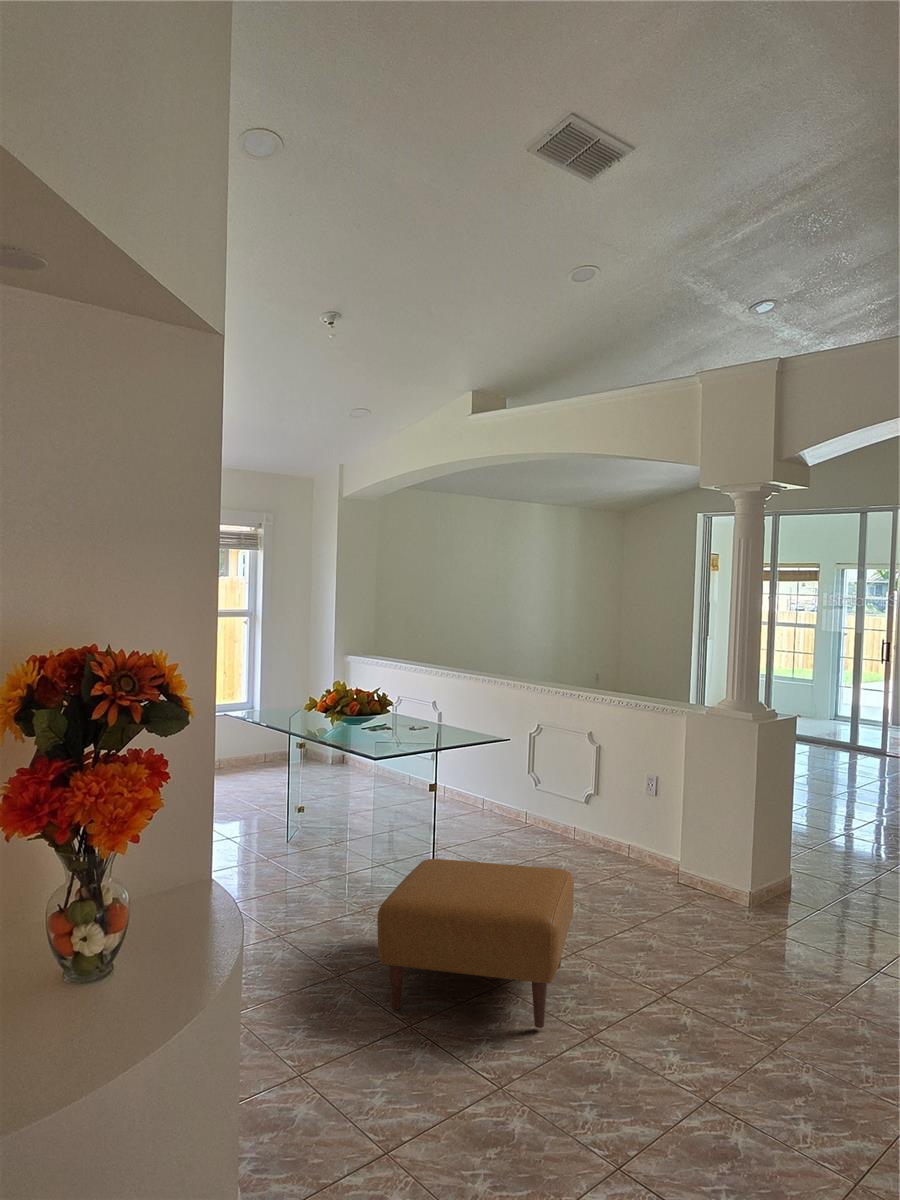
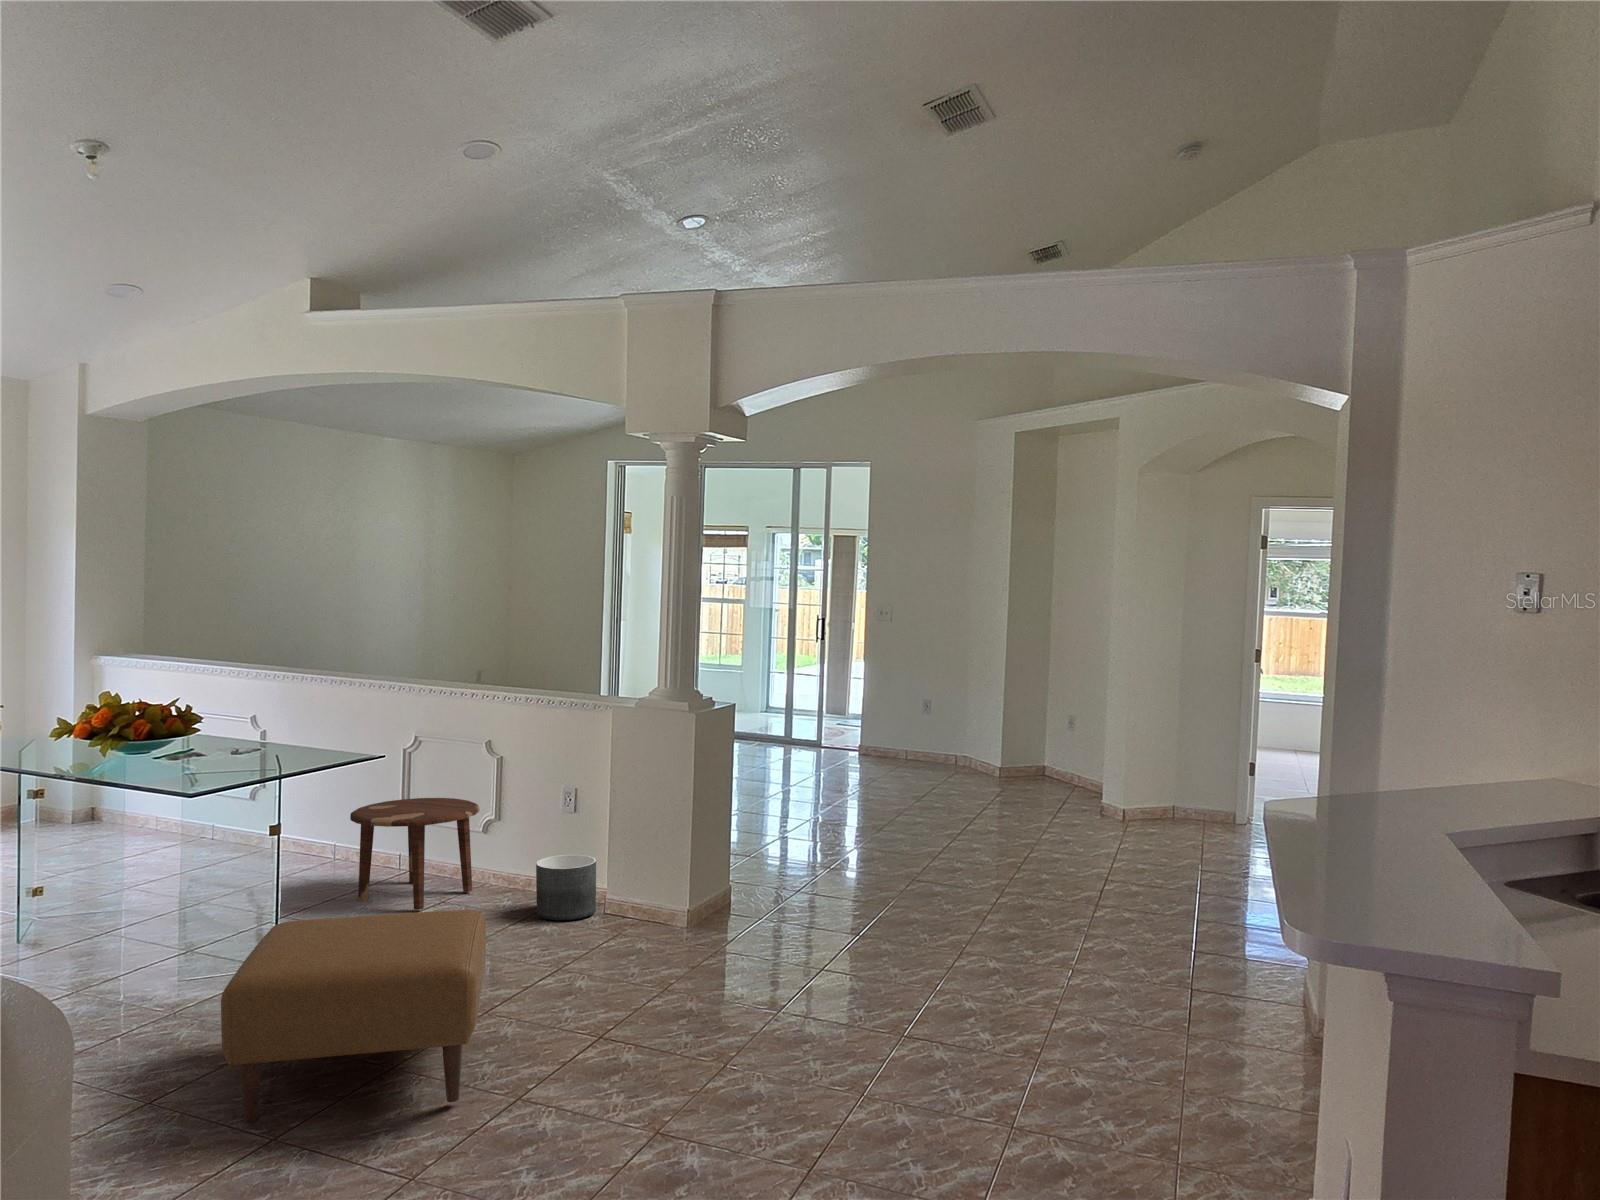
side table: none [490,771,583,858] -> present [350,798,480,910]
planter: none [624,829,673,884] -> present [536,855,596,920]

